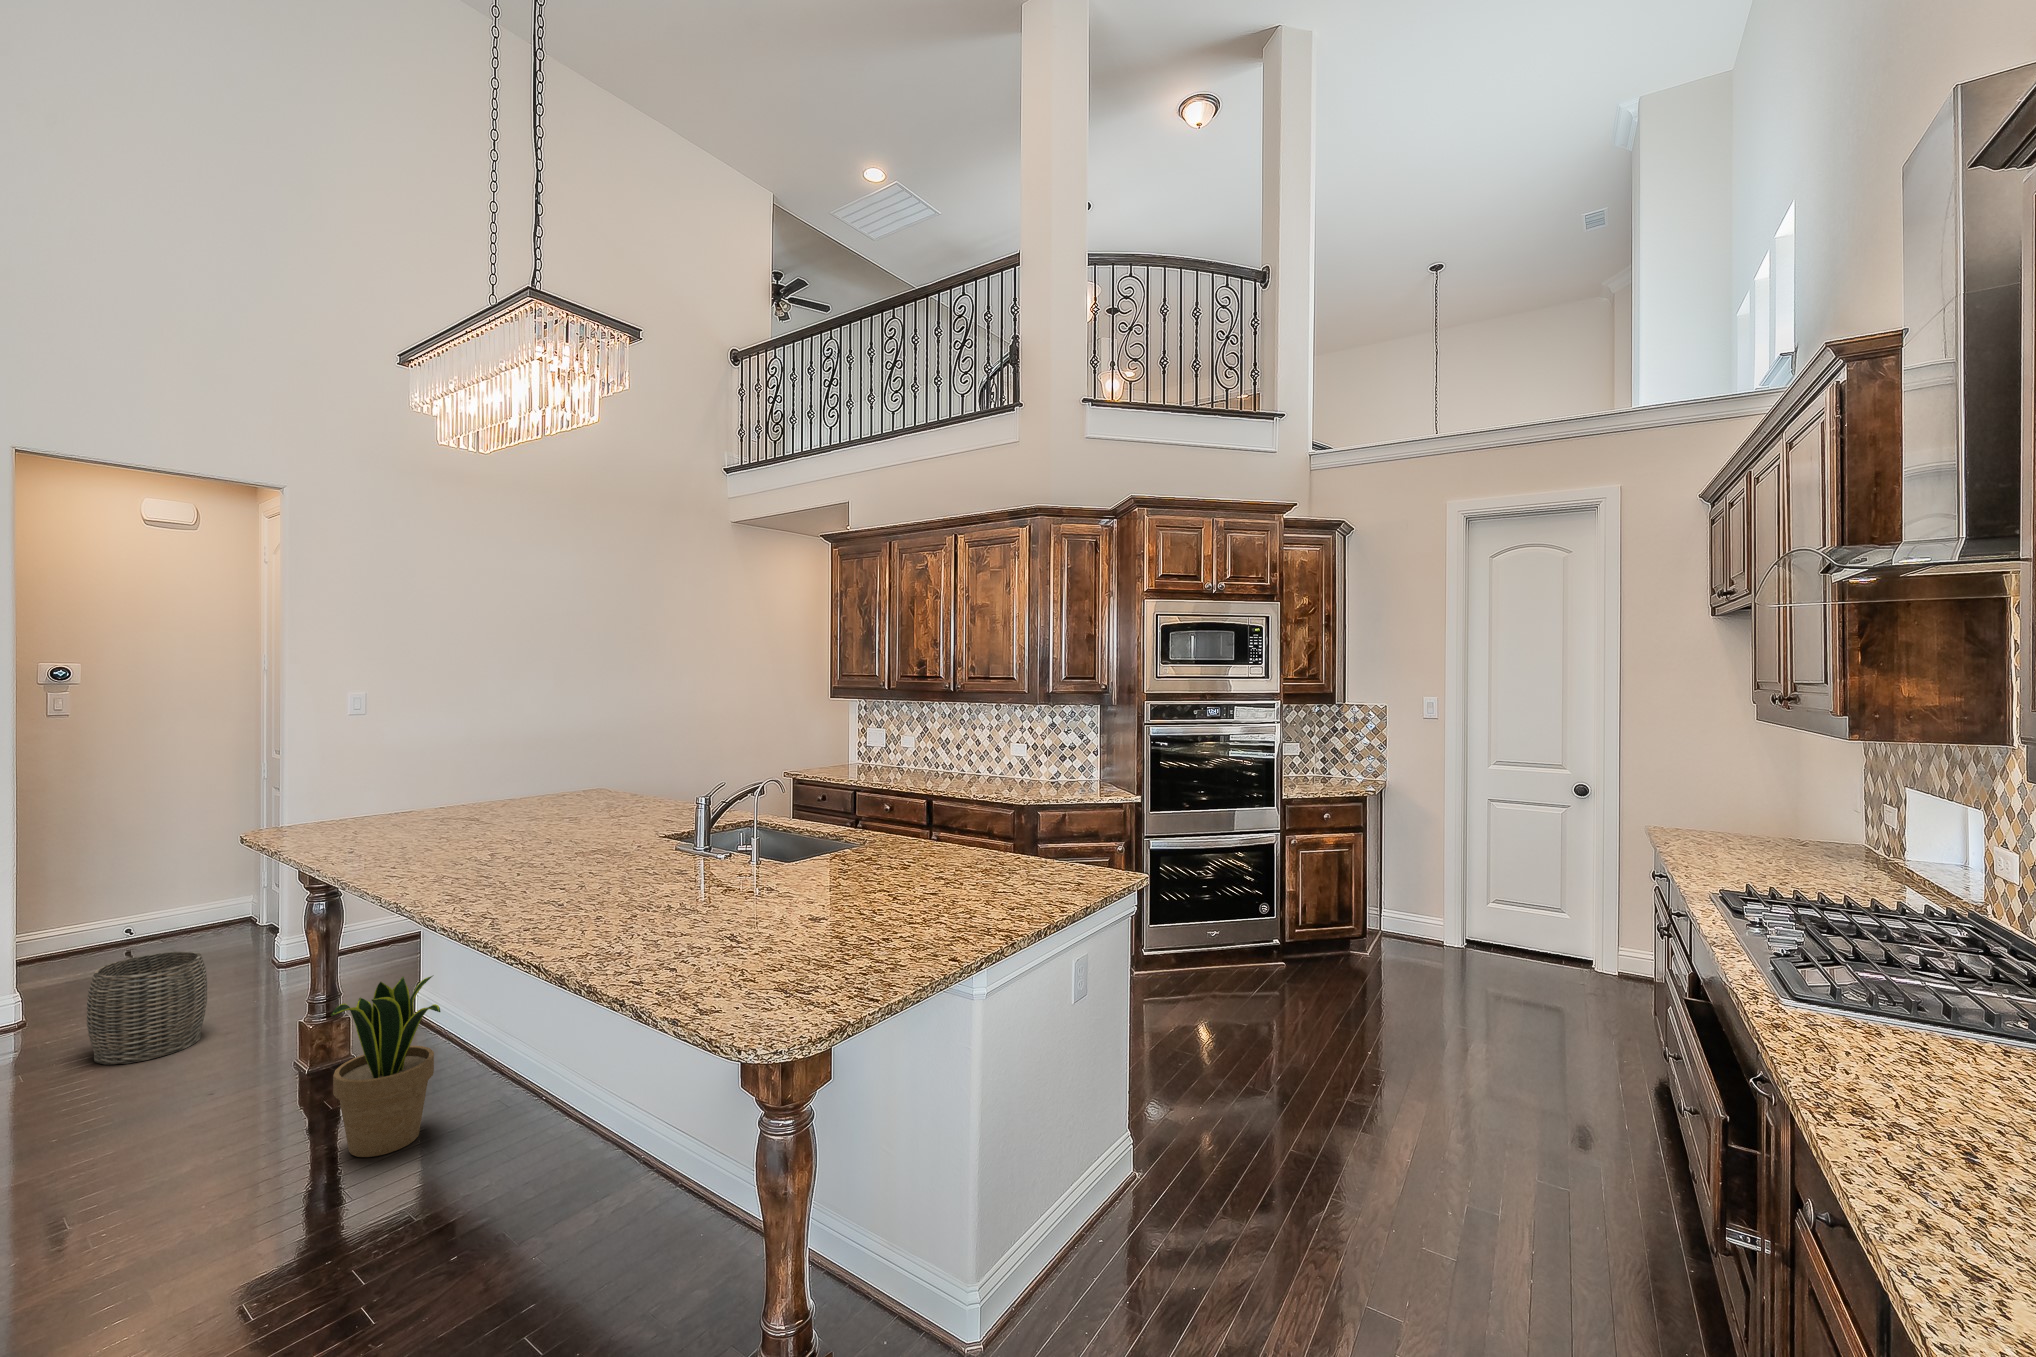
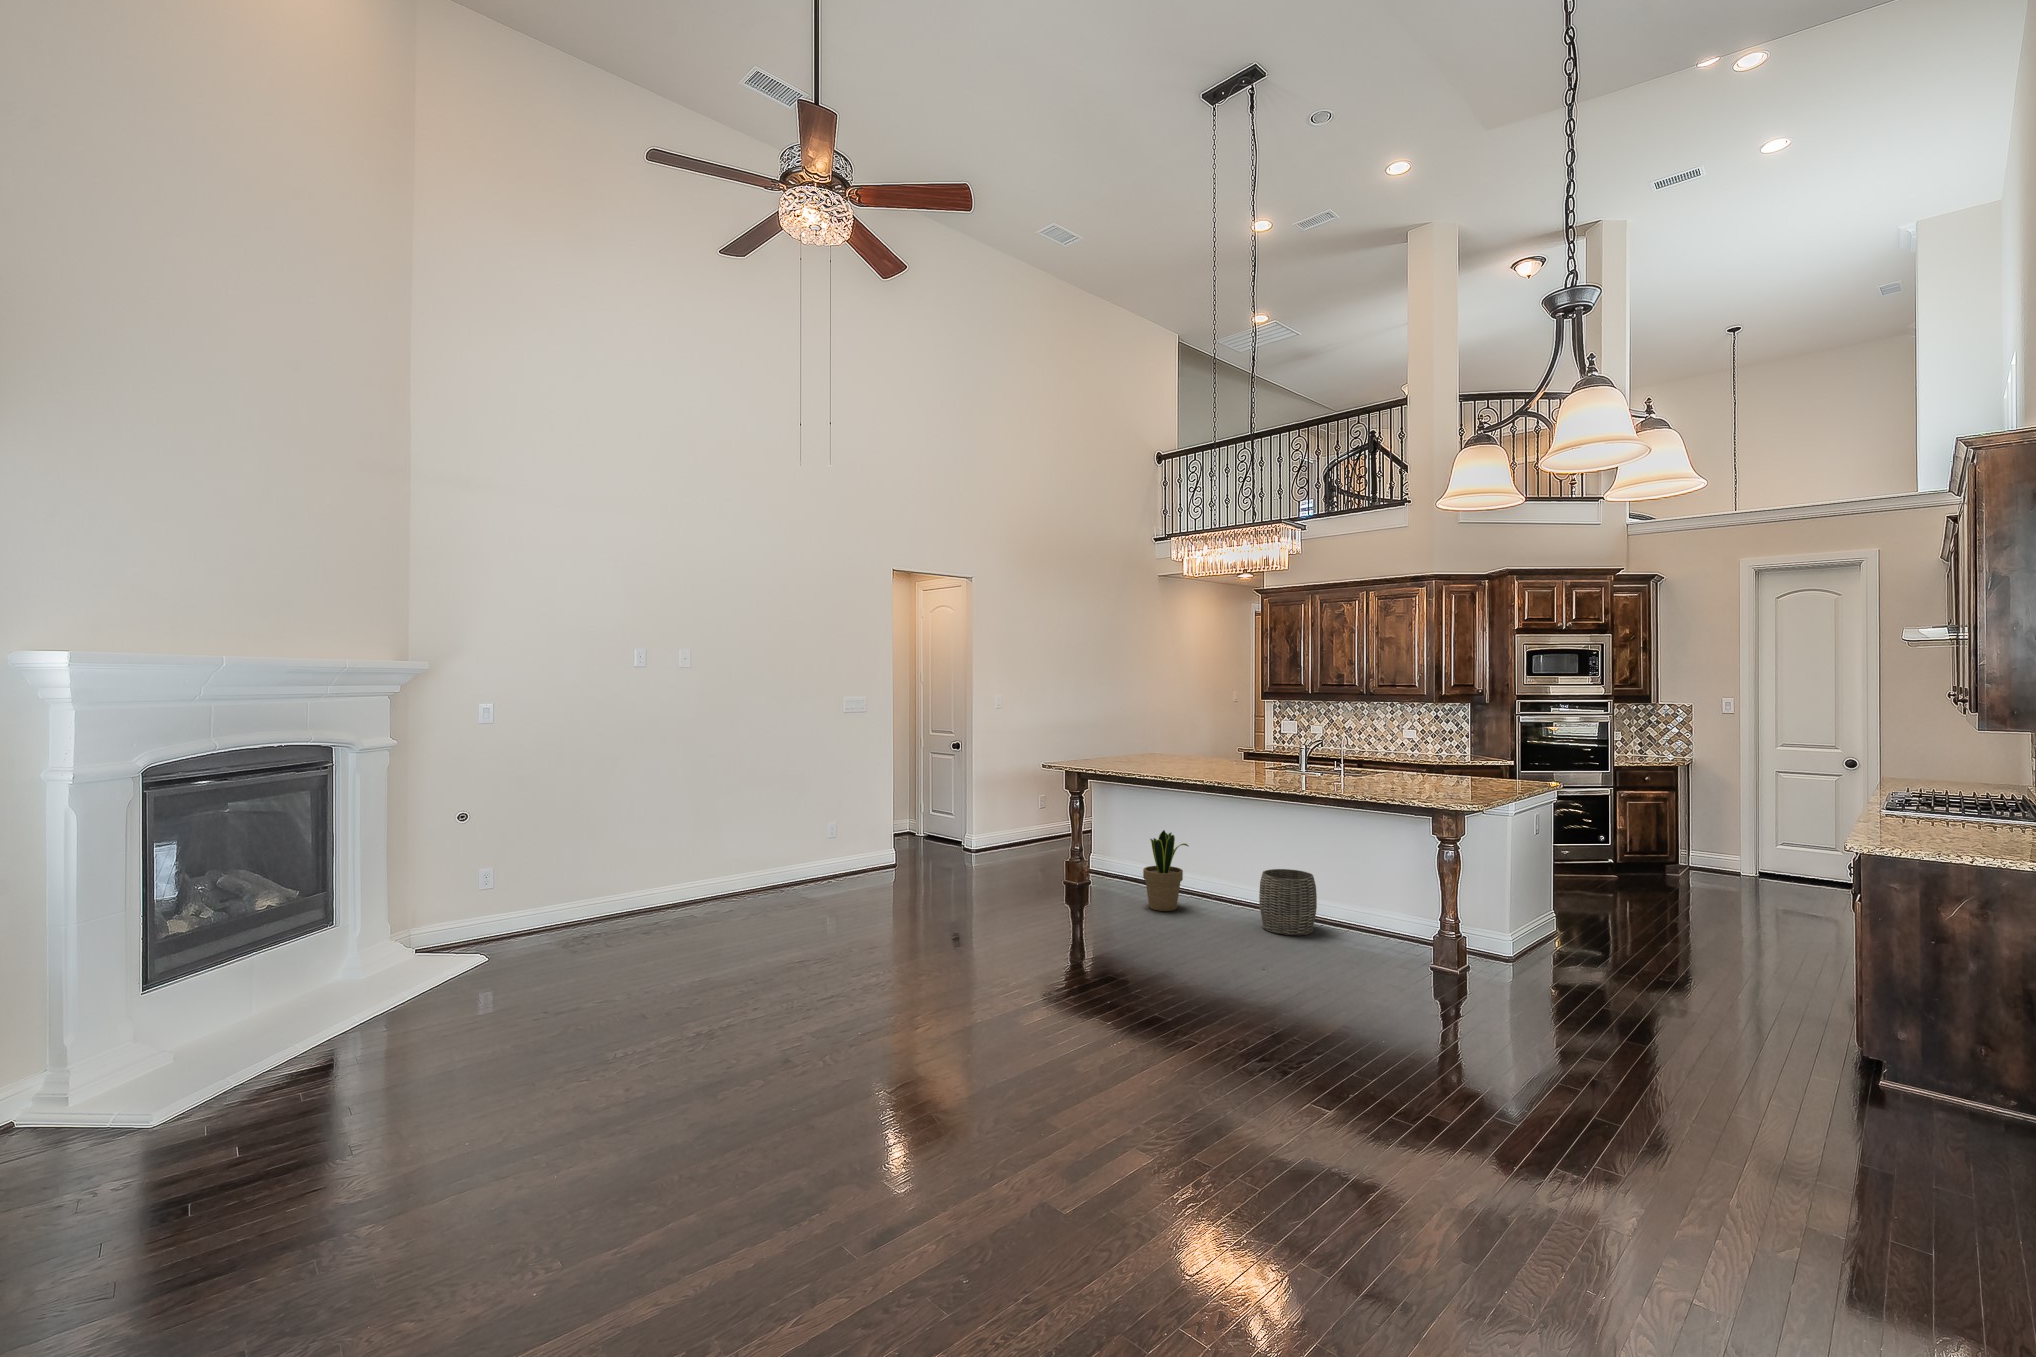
woven basket: present [87,951,207,1064] -> present [1259,869,1317,935]

